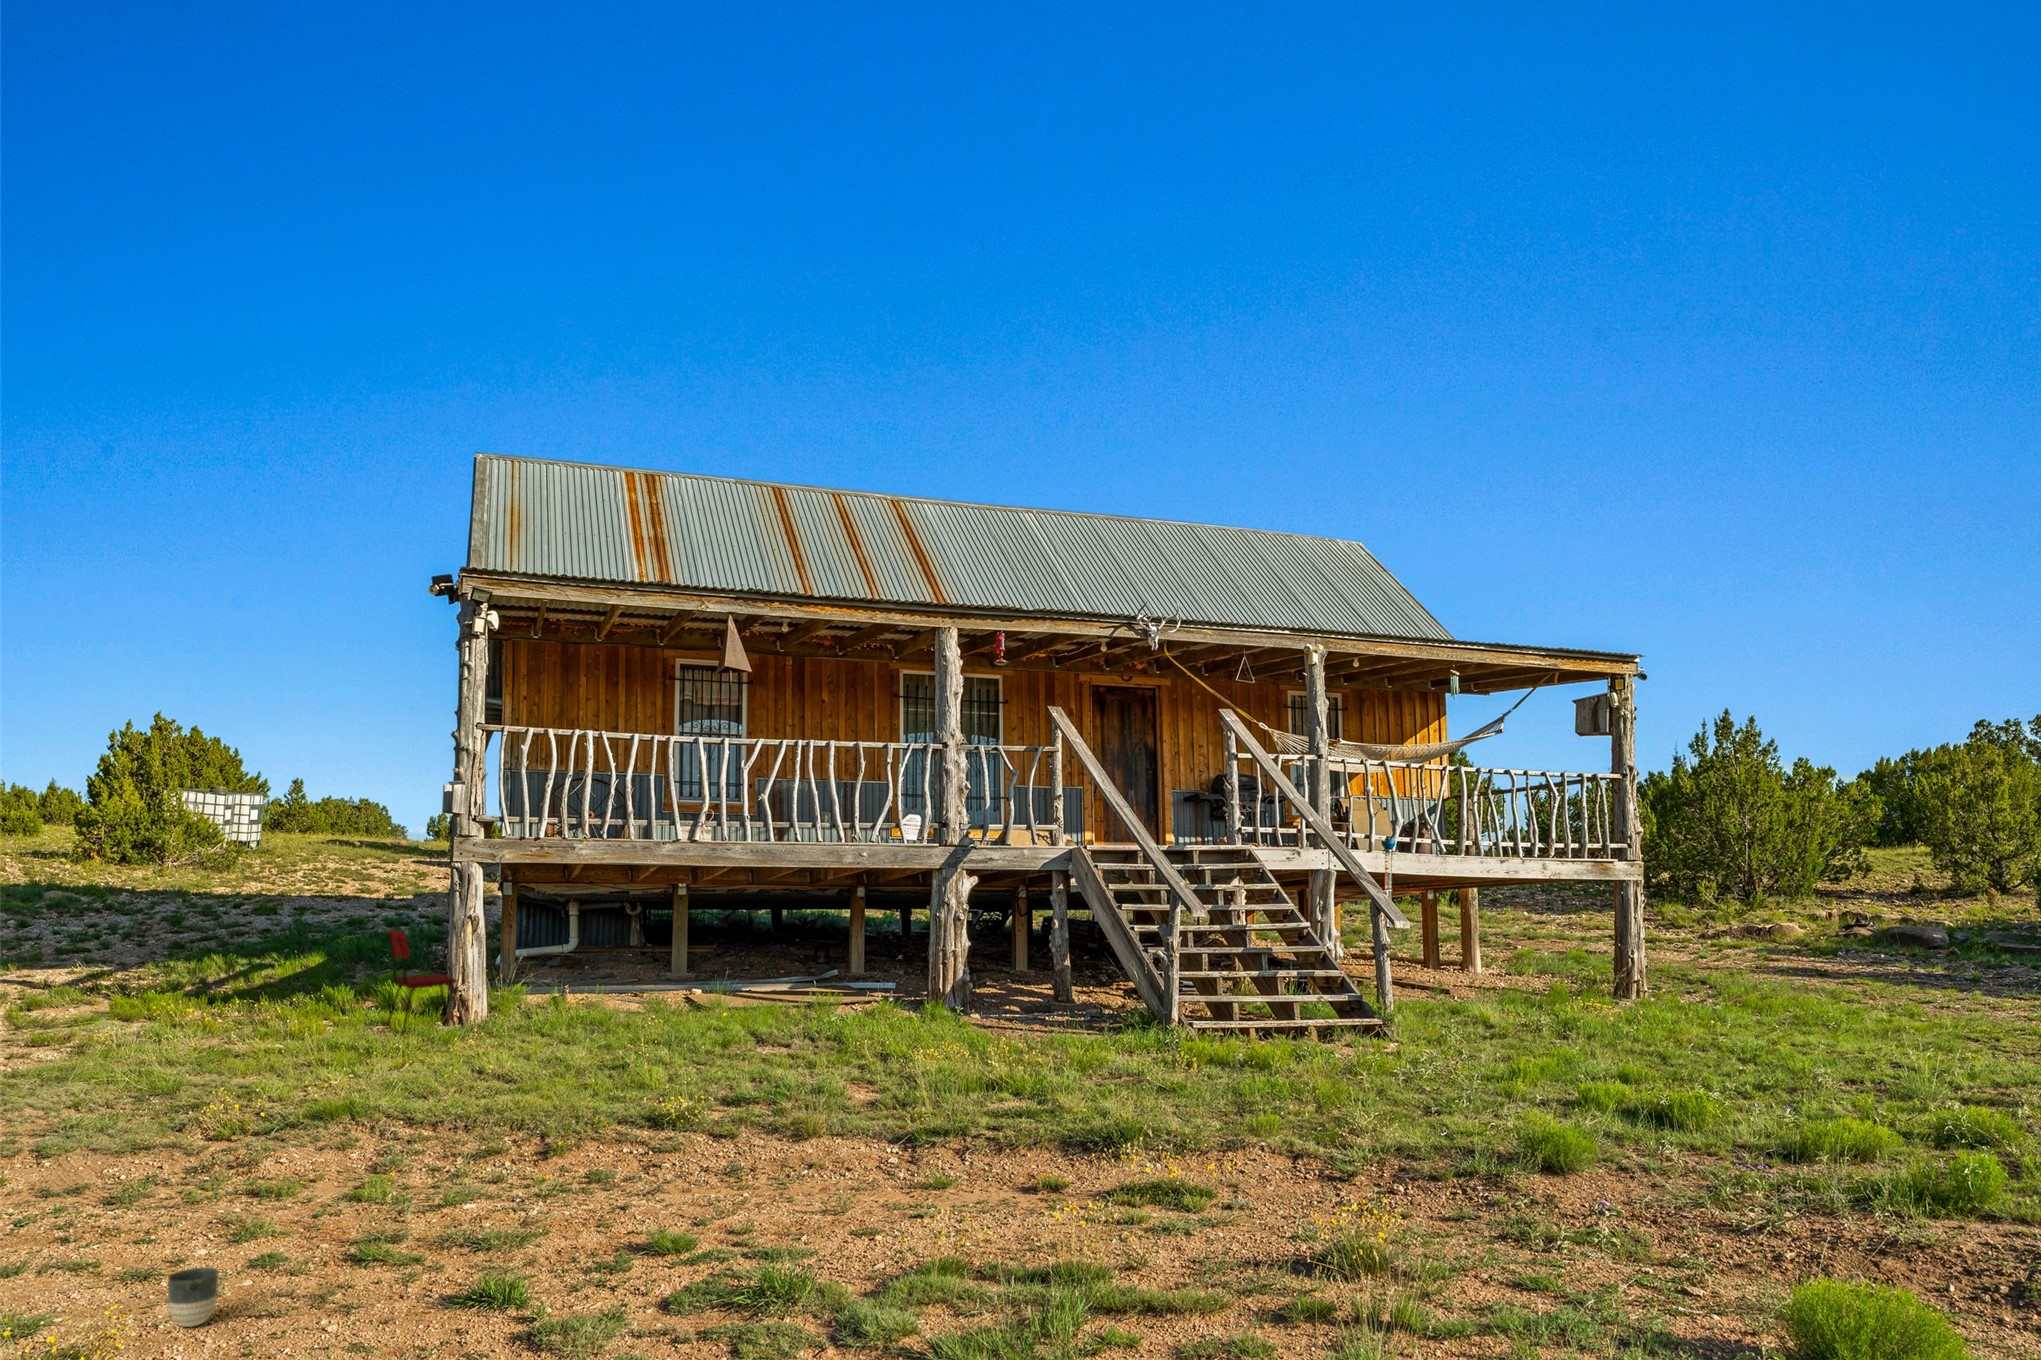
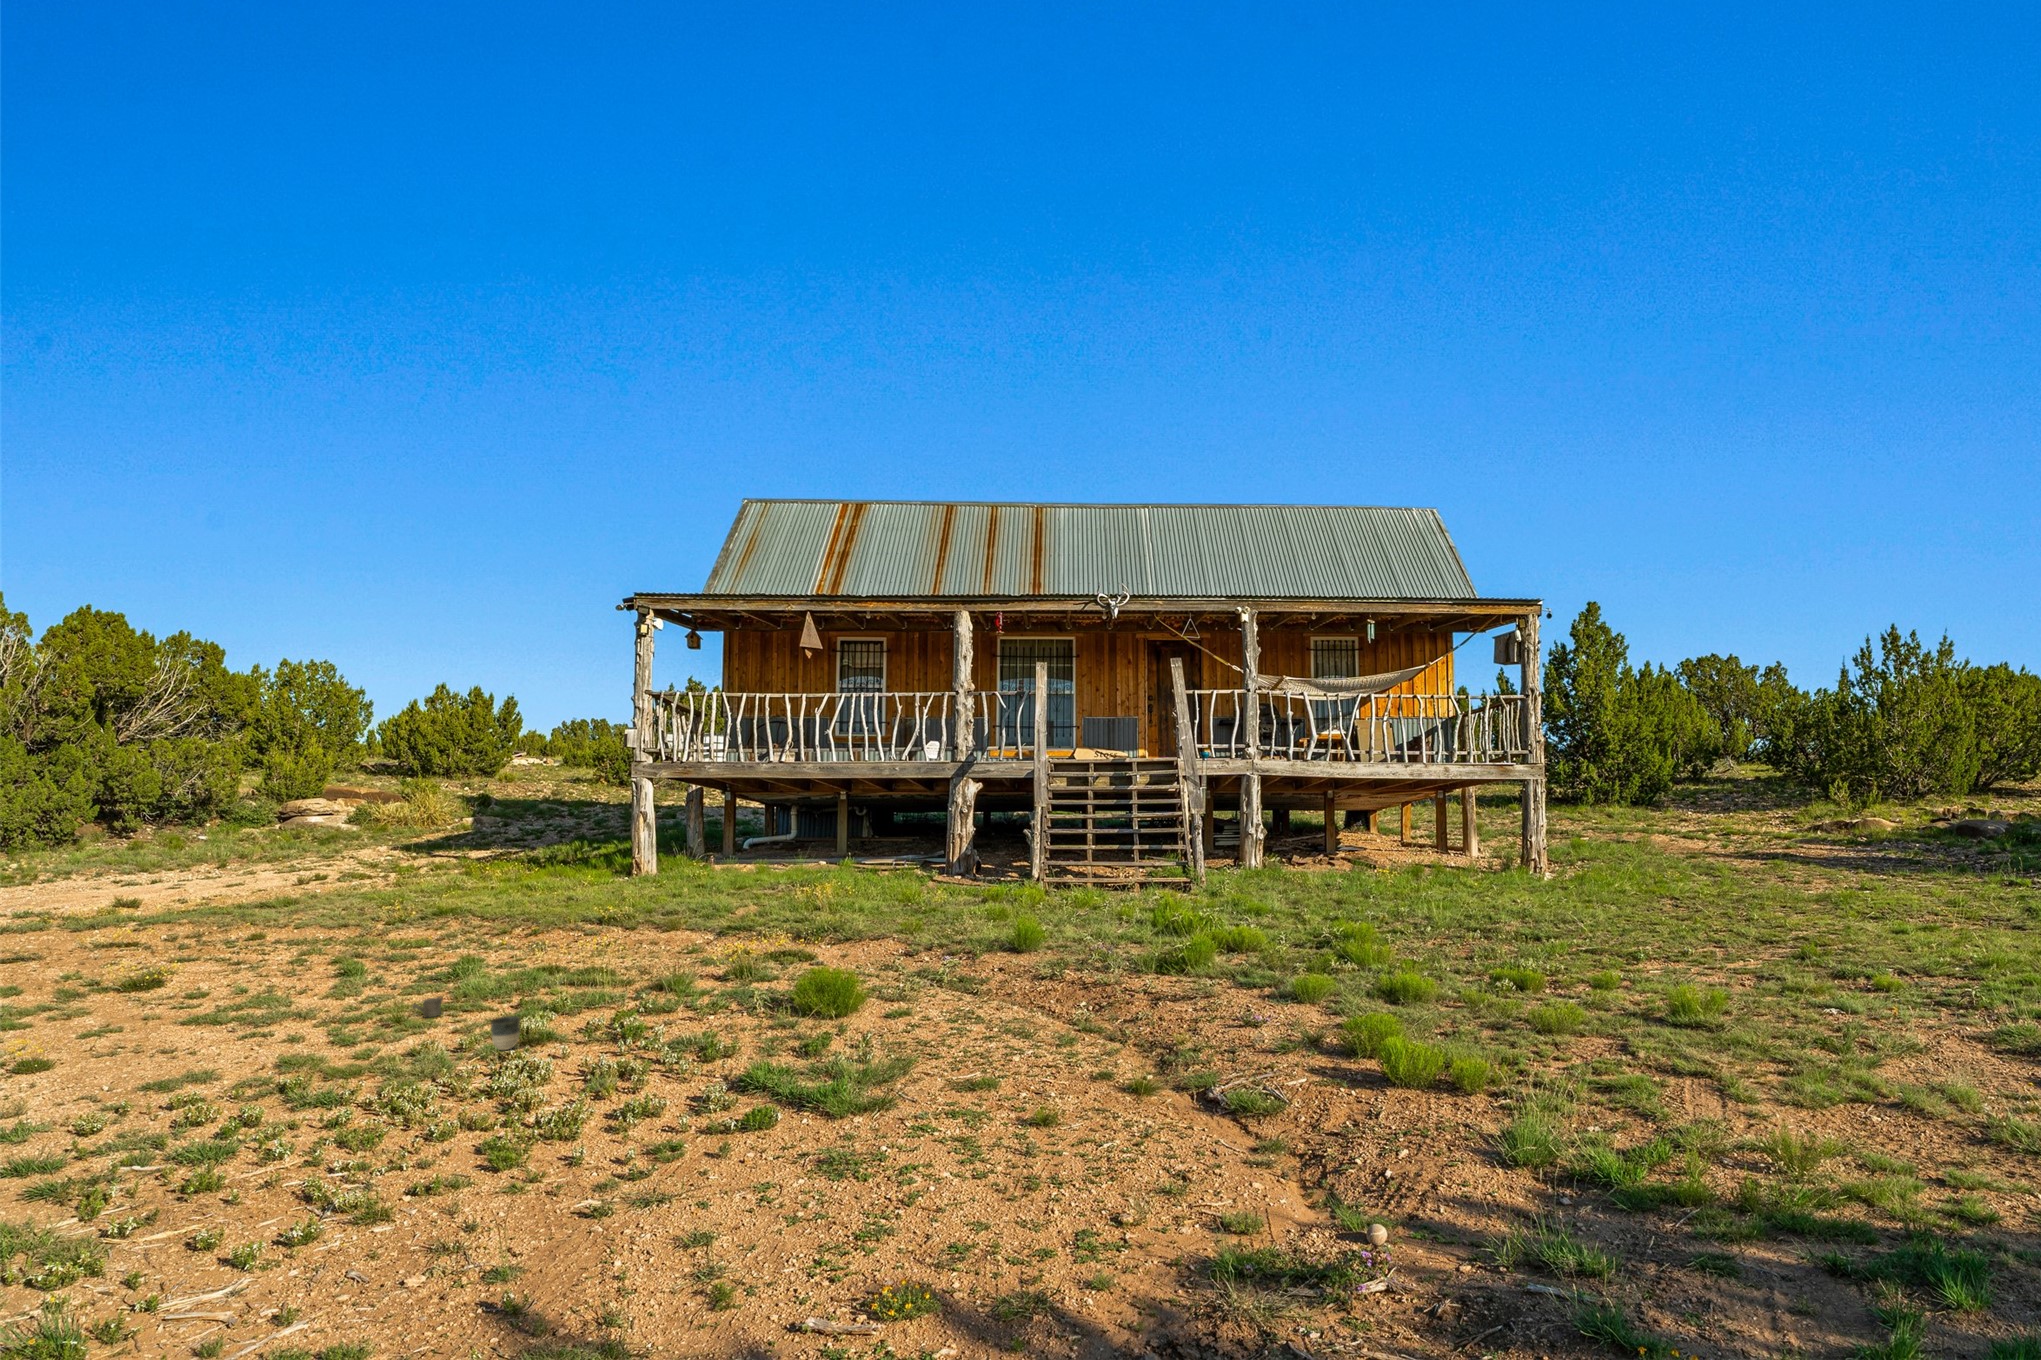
chair: present [386,930,464,1034] -> none [585,824,638,893]
watering can: none [55,1219,111,1256] -> present [413,996,443,1018]

